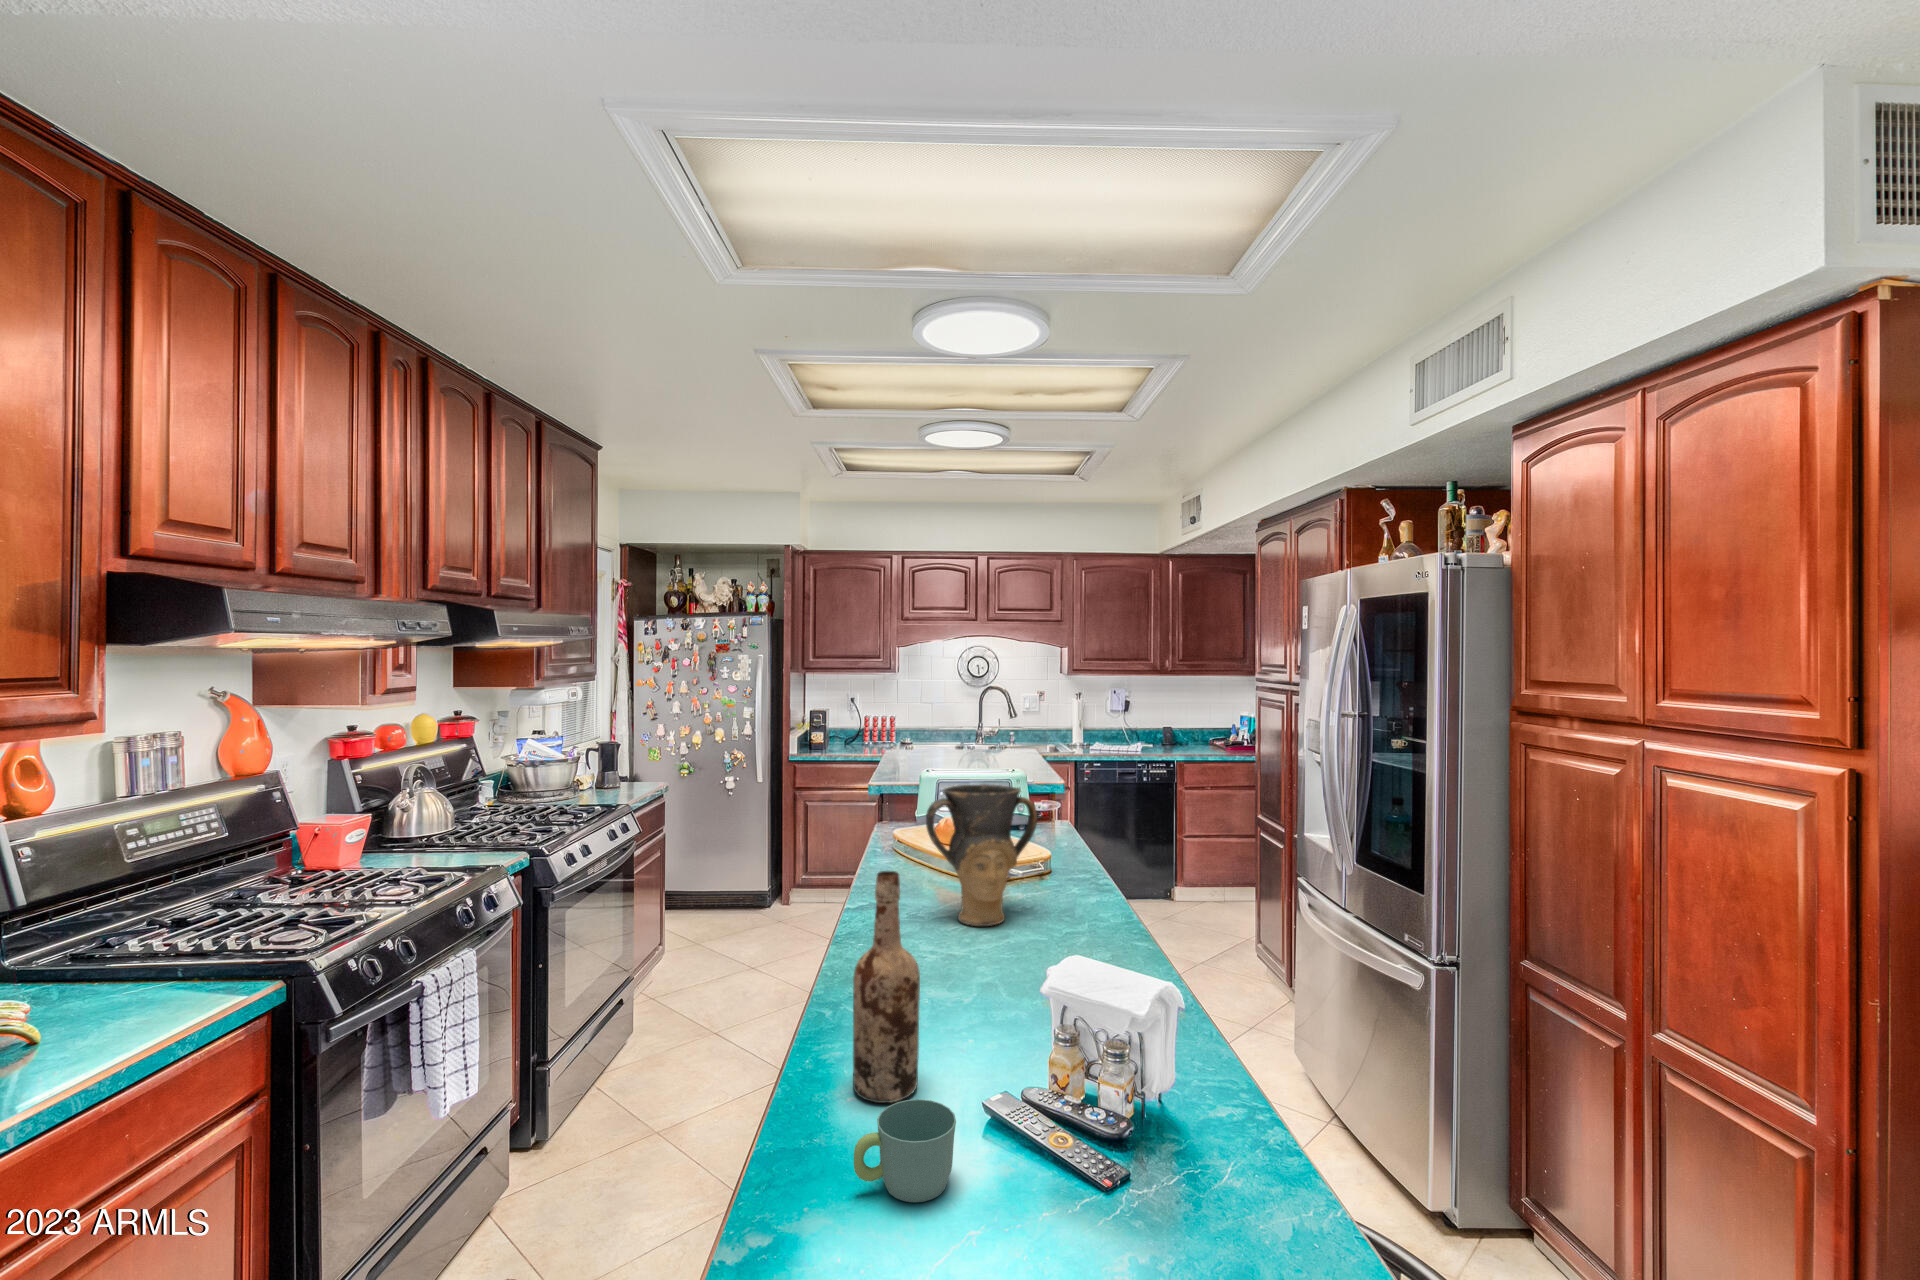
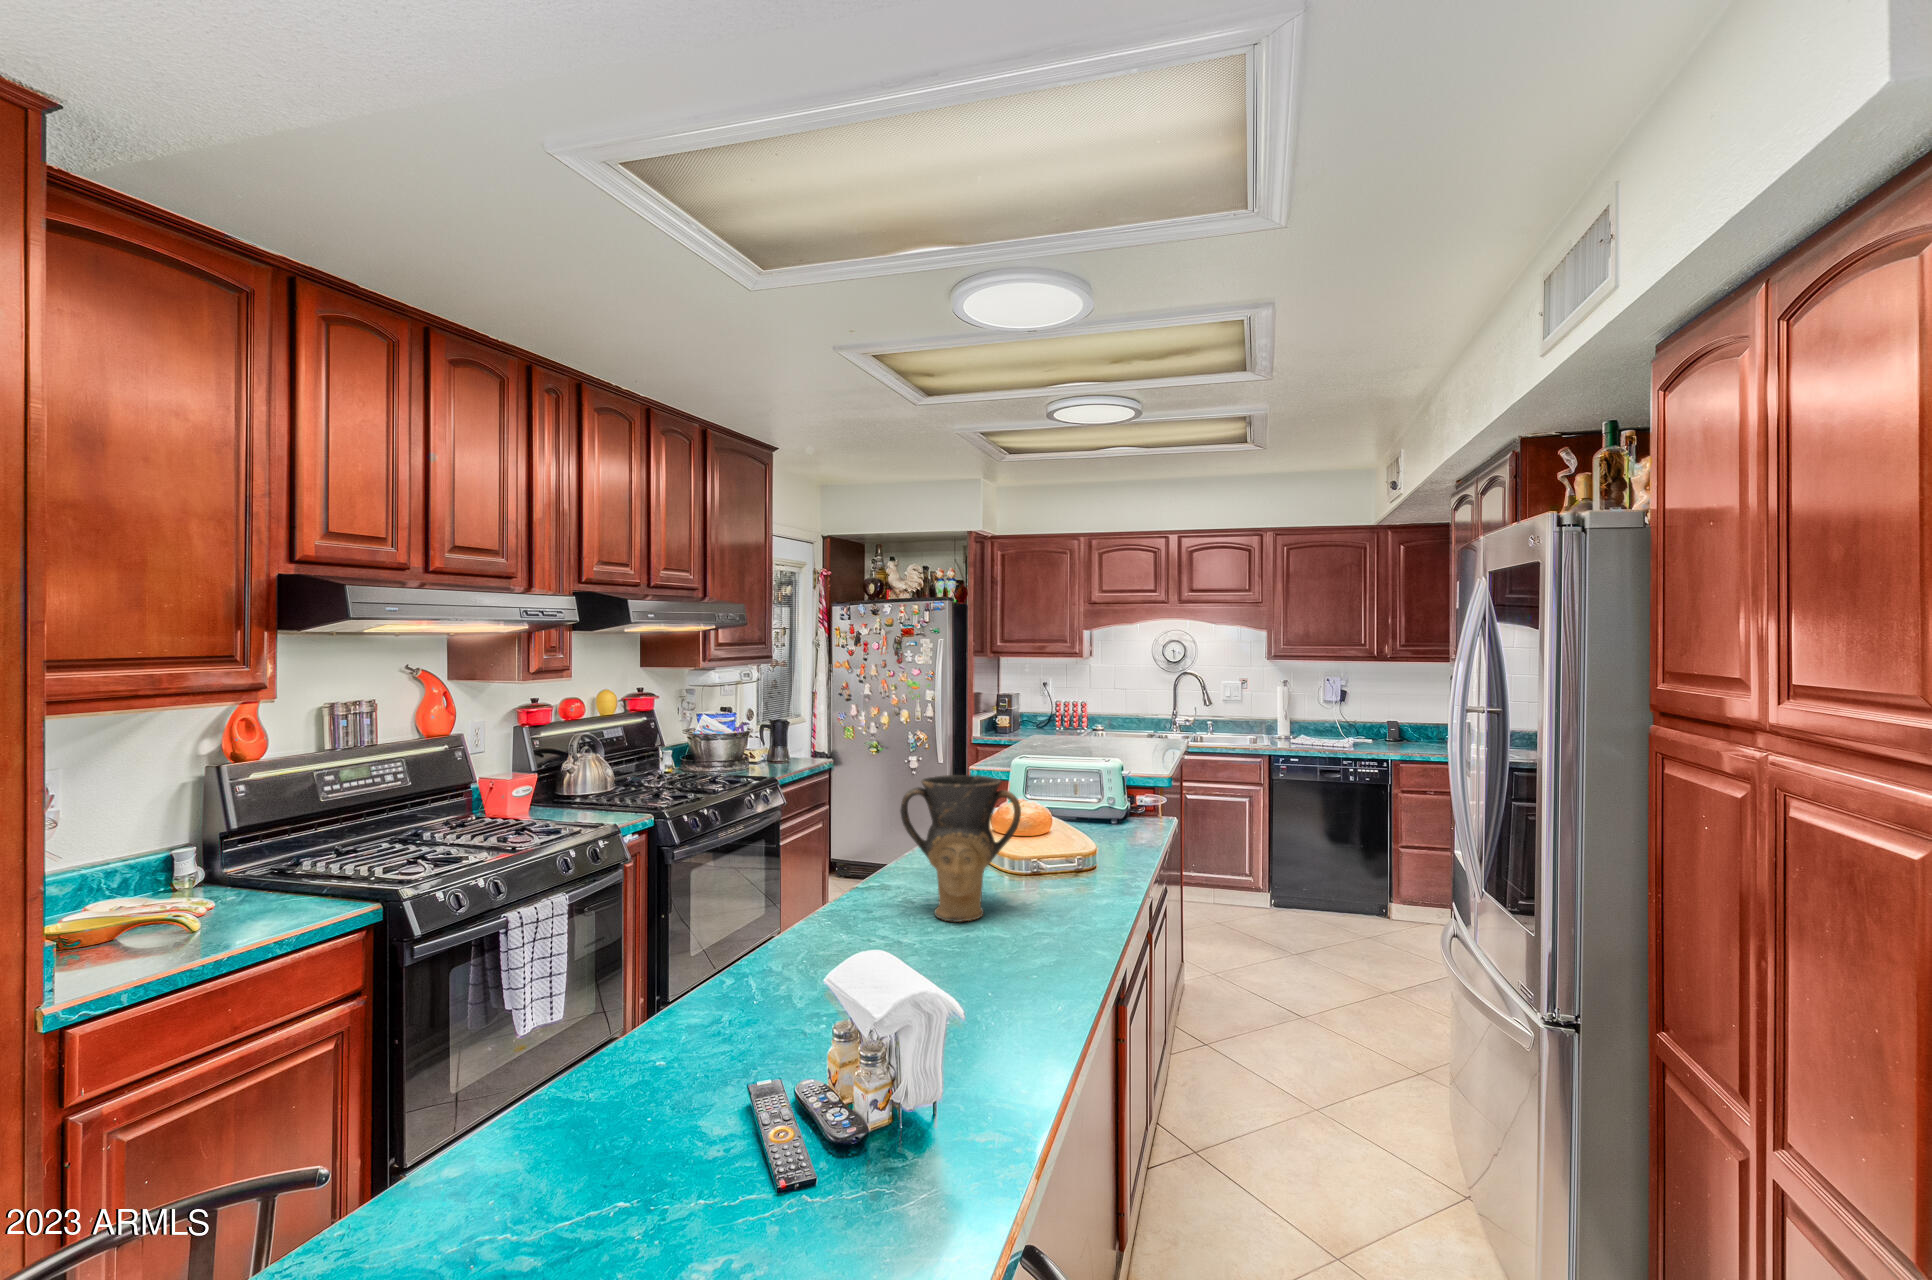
wine bottle: present [853,871,920,1103] -> none [652,853,720,1077]
mug: present [854,1099,956,1202] -> none [551,1074,652,1173]

